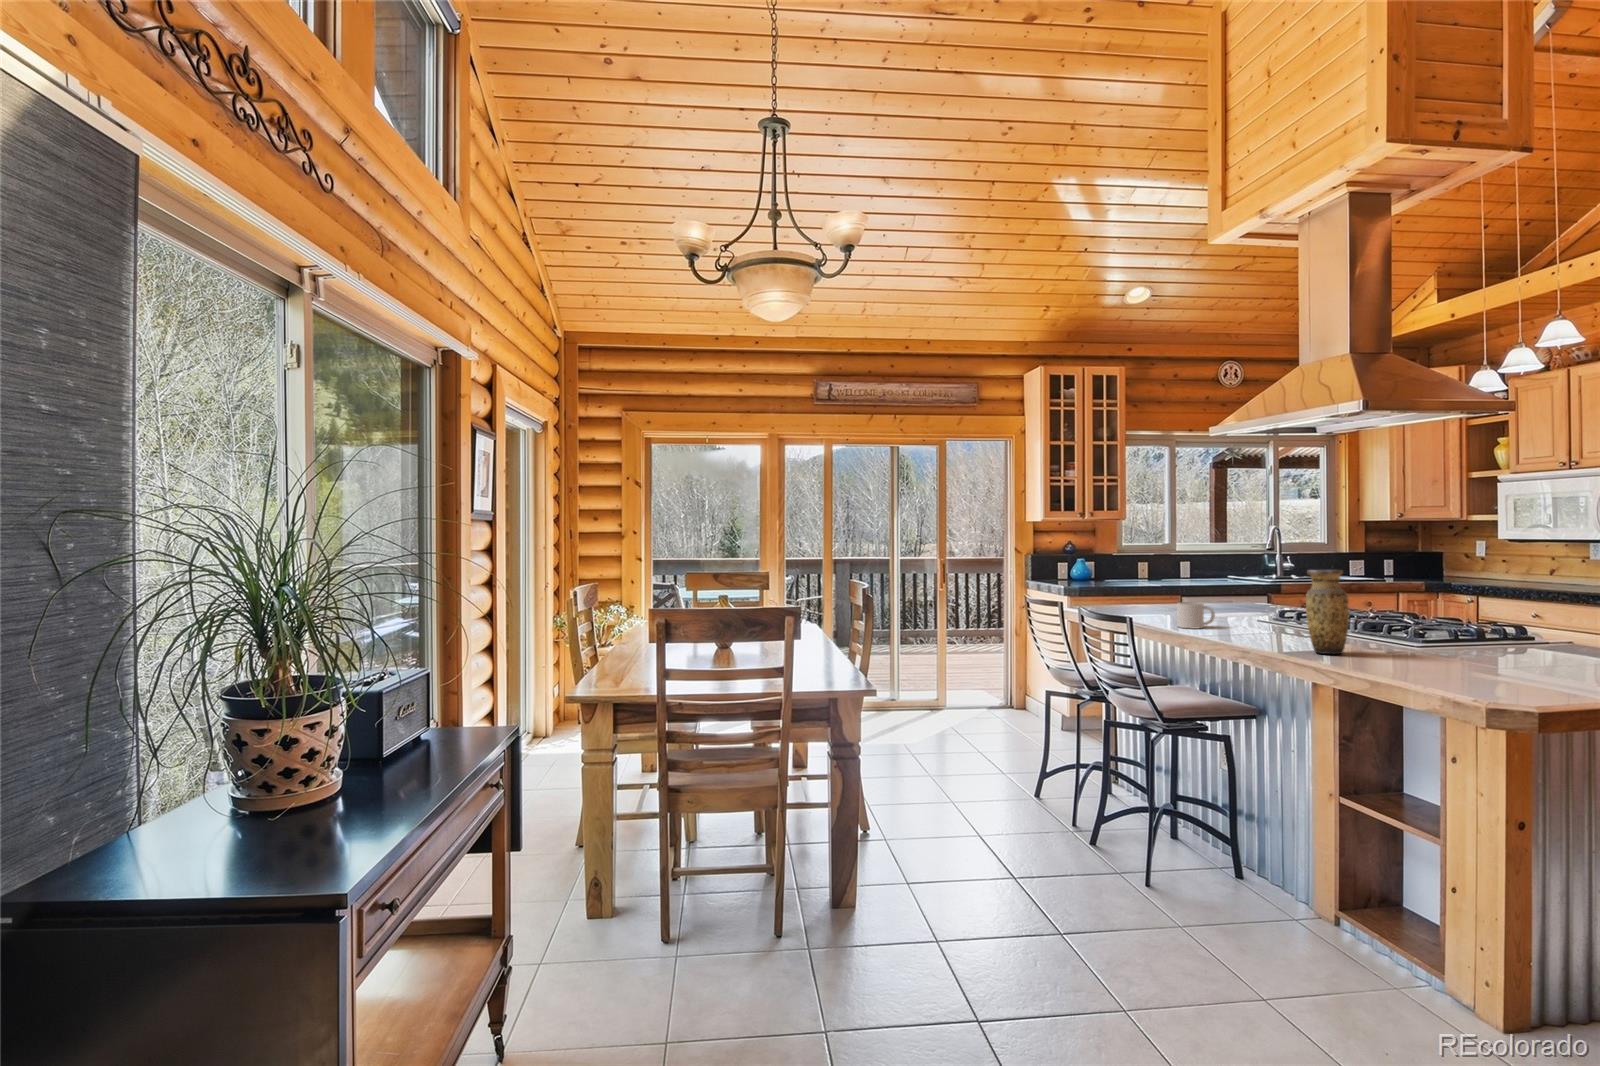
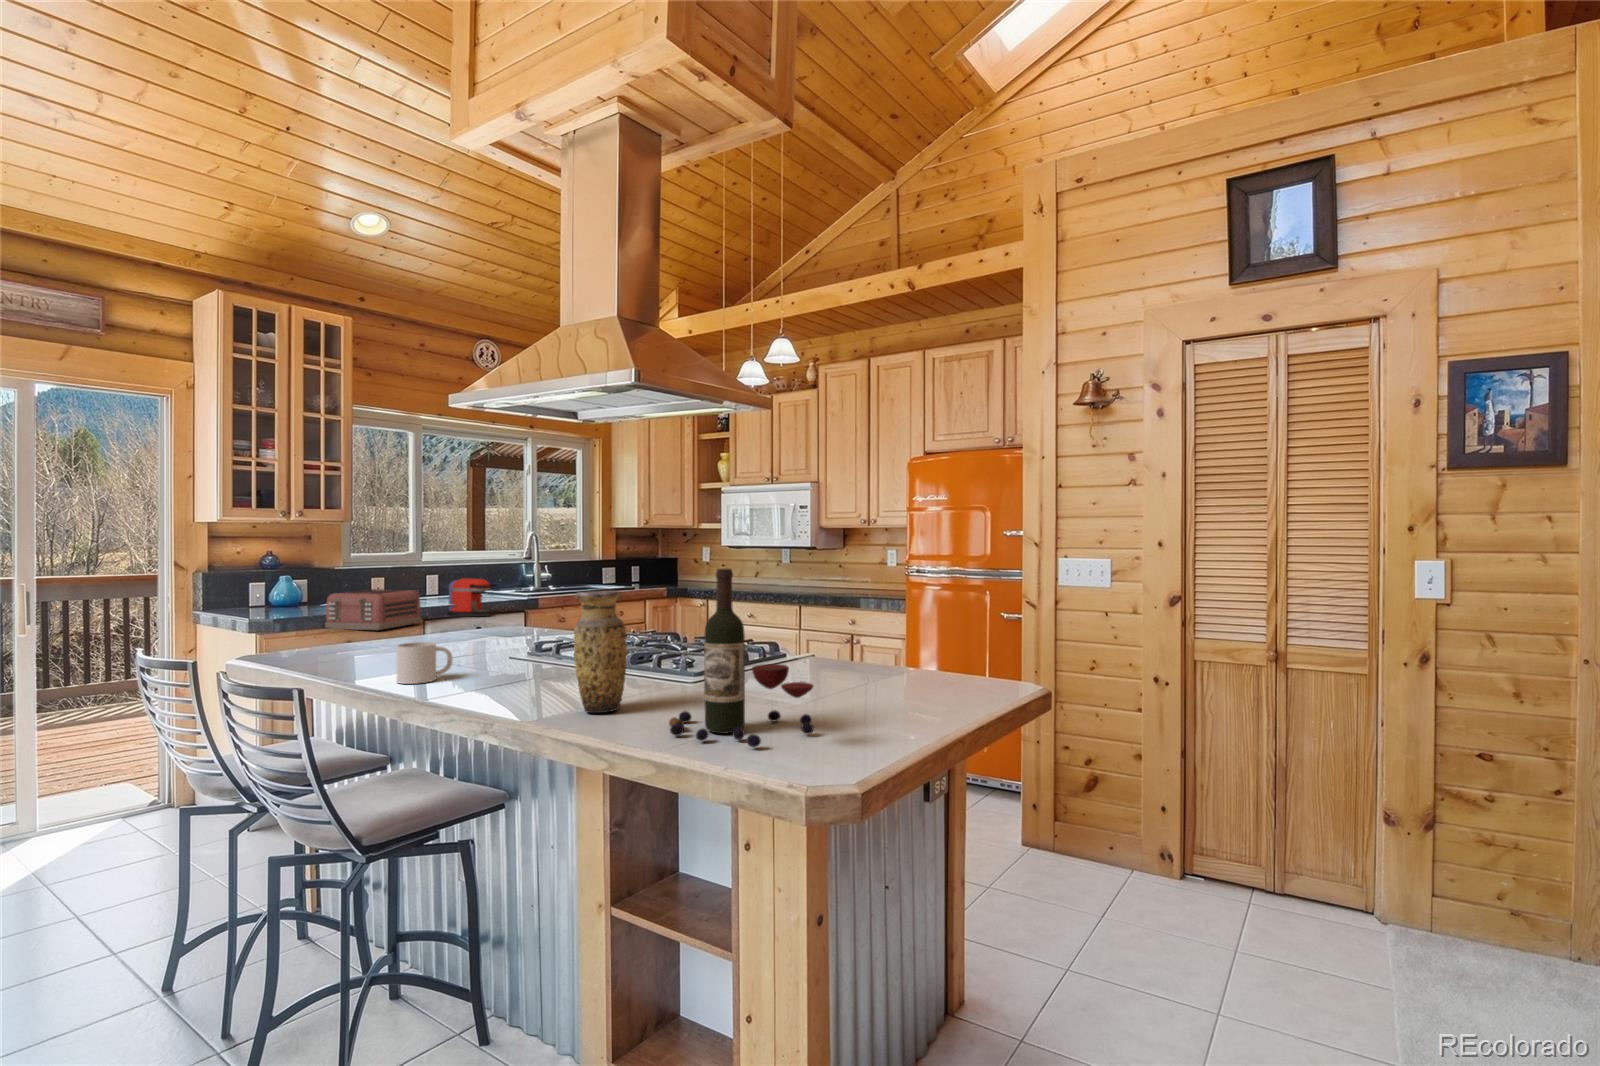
wine bottle: none [1380,555,1515,687] -> present [669,569,813,747]
coffee maker: none [1200,565,1243,597] -> present [448,578,497,616]
toaster: none [1110,571,1180,601] -> present [325,589,422,630]

